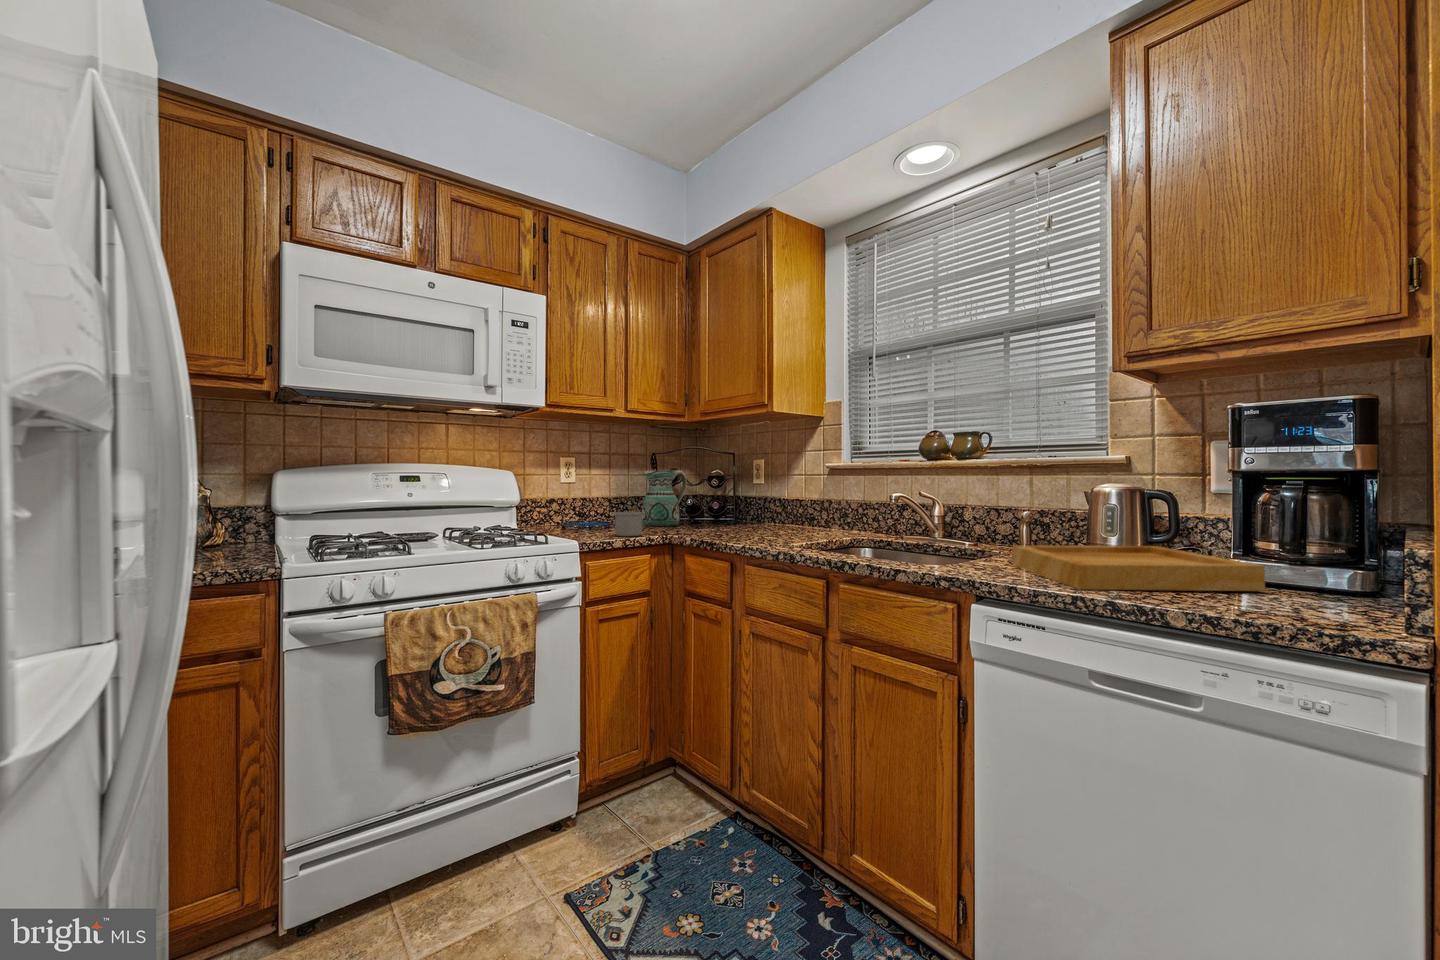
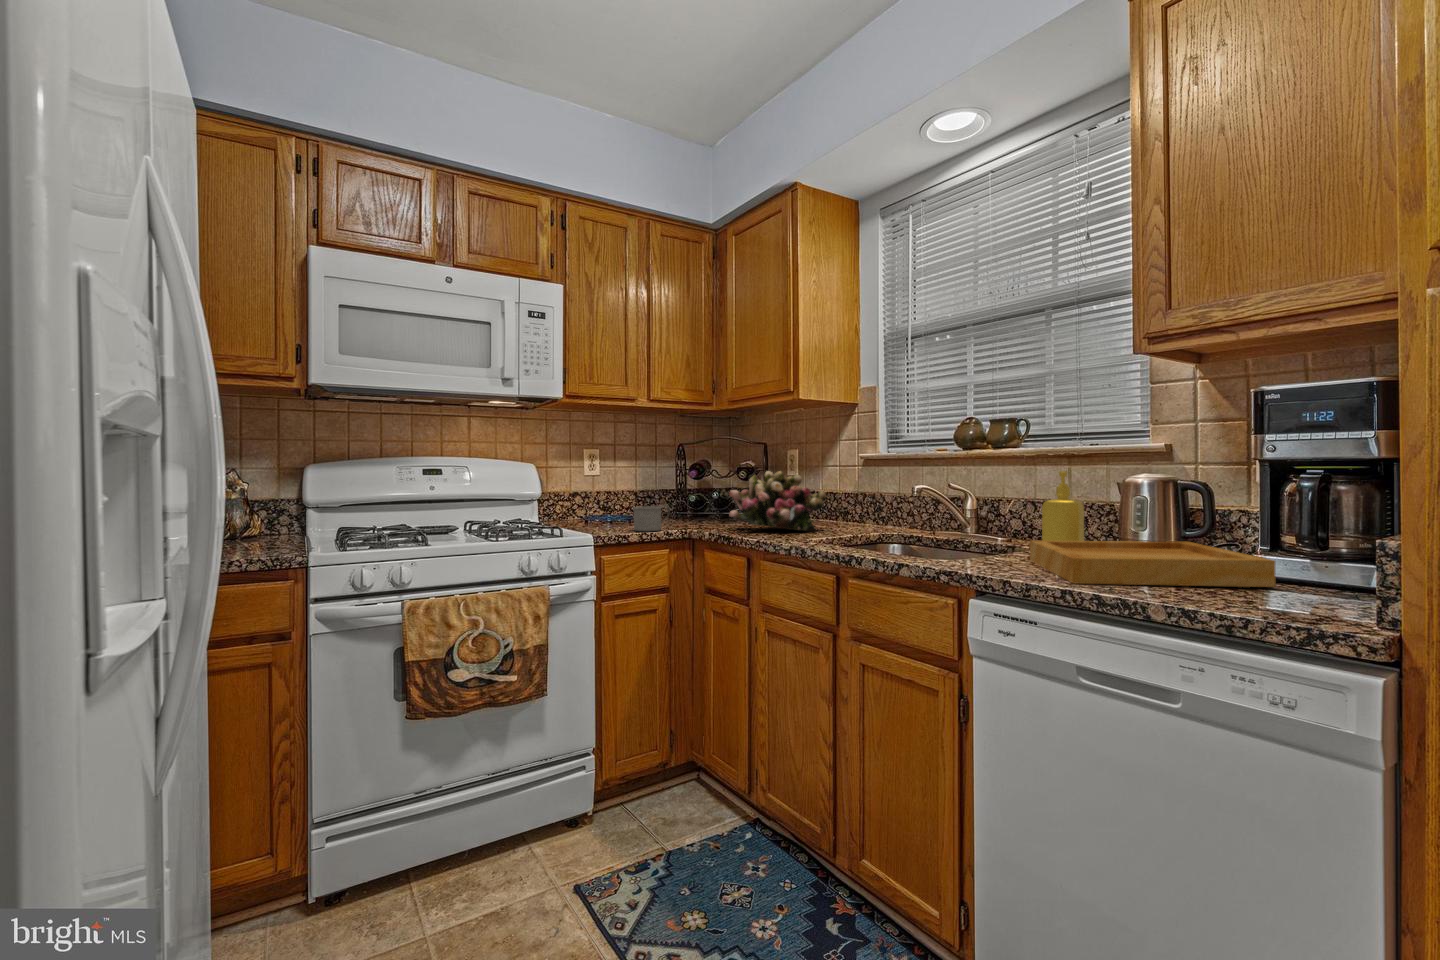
ceramic pitcher: present [642,470,687,526] -> none [668,462,717,521]
flower arrangement: none [707,478,798,535] -> present [729,471,827,531]
soap dispenser: none [1011,480,1049,555] -> present [1042,471,1084,541]

